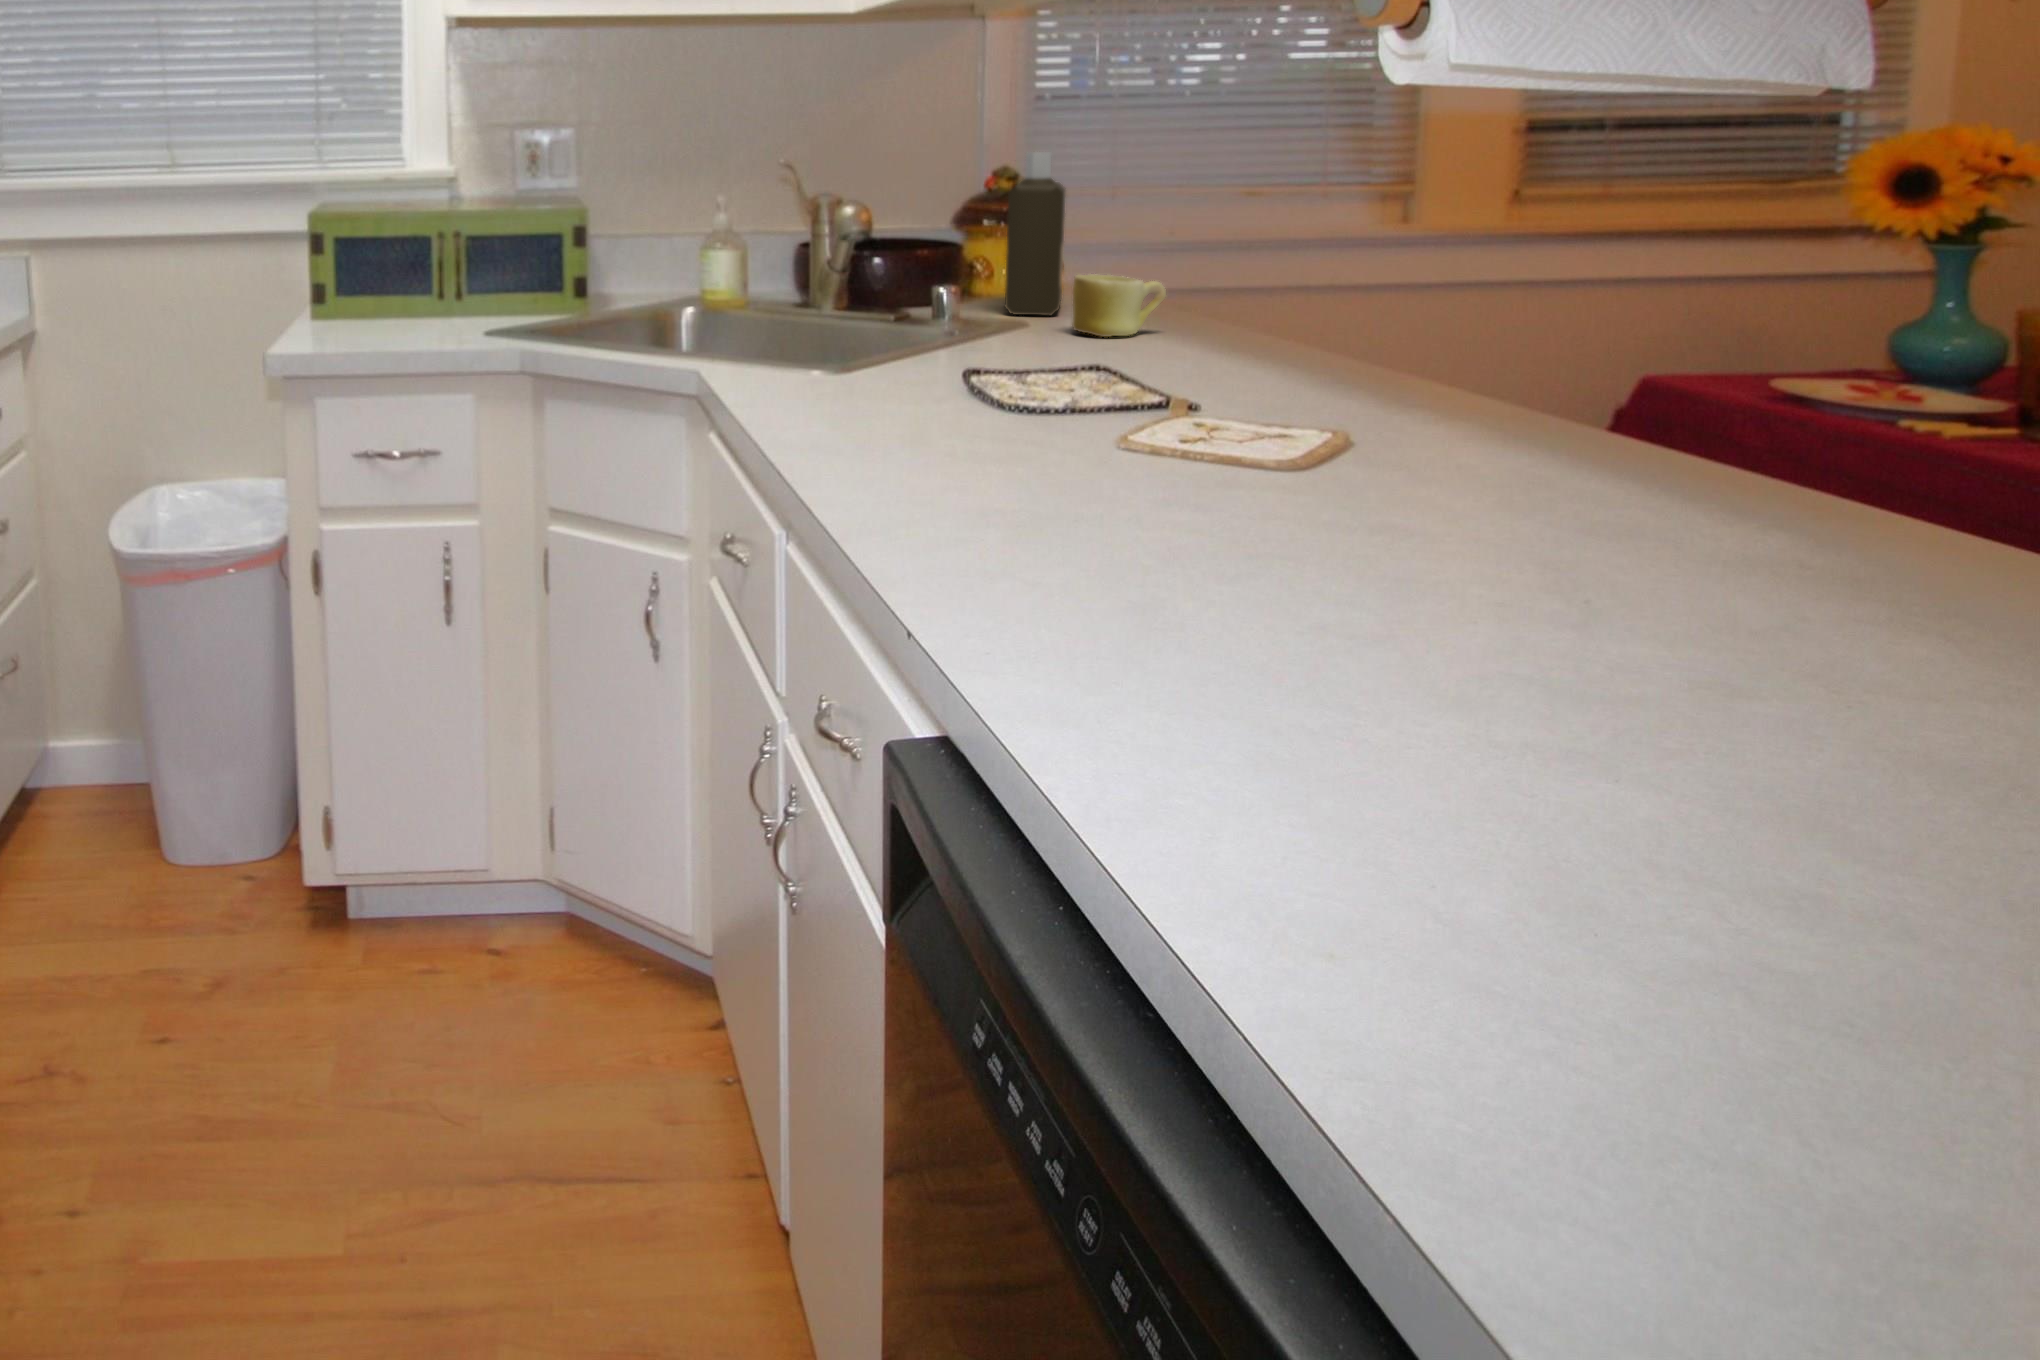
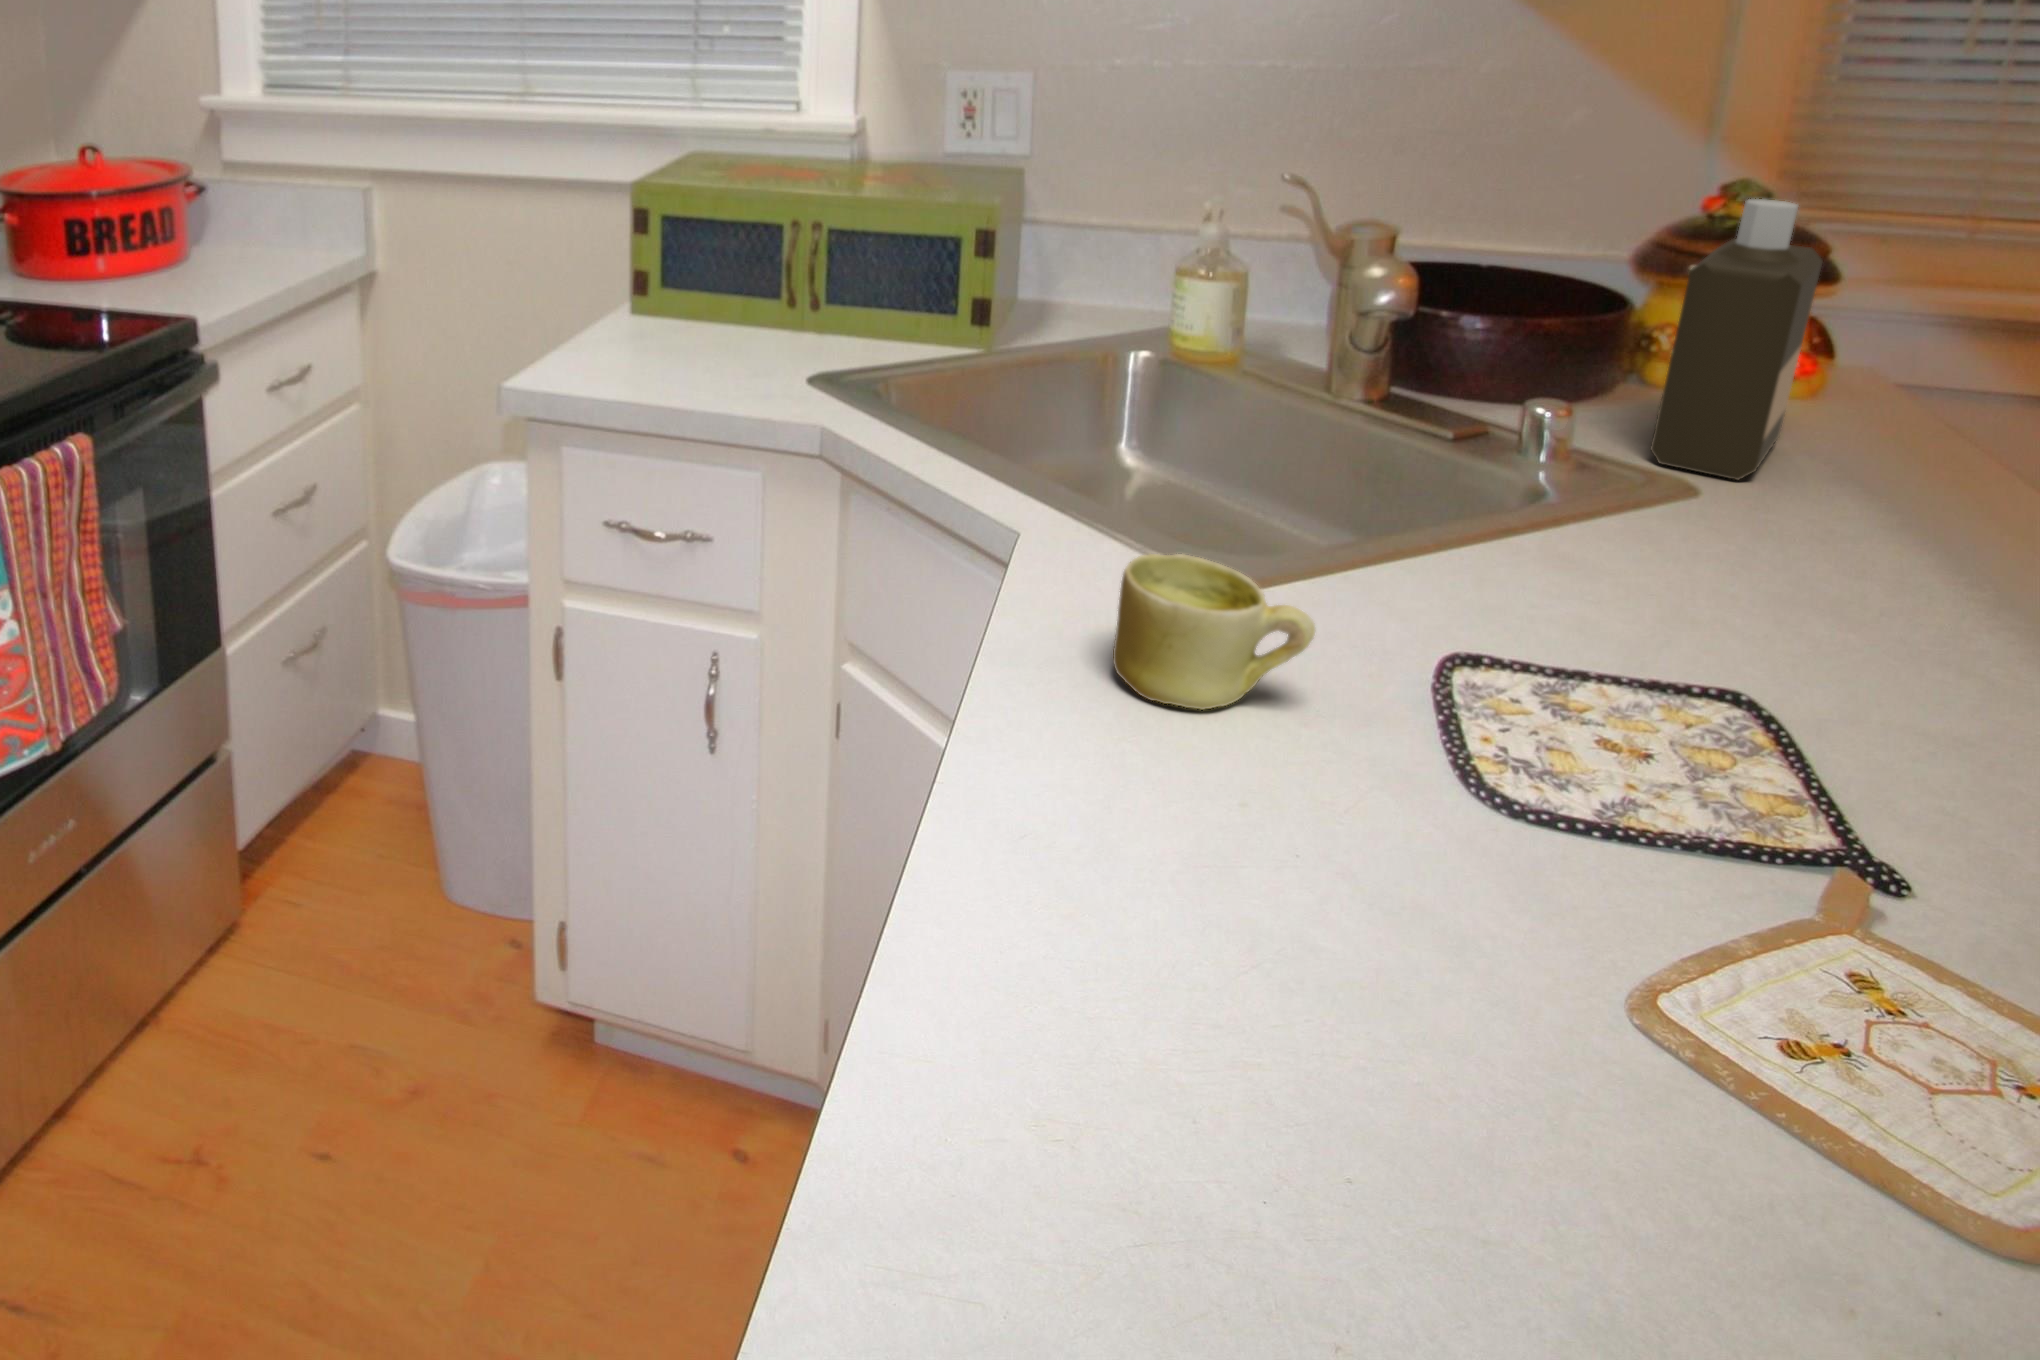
mug: present [1073,274,1166,337] -> present [1113,554,1315,710]

